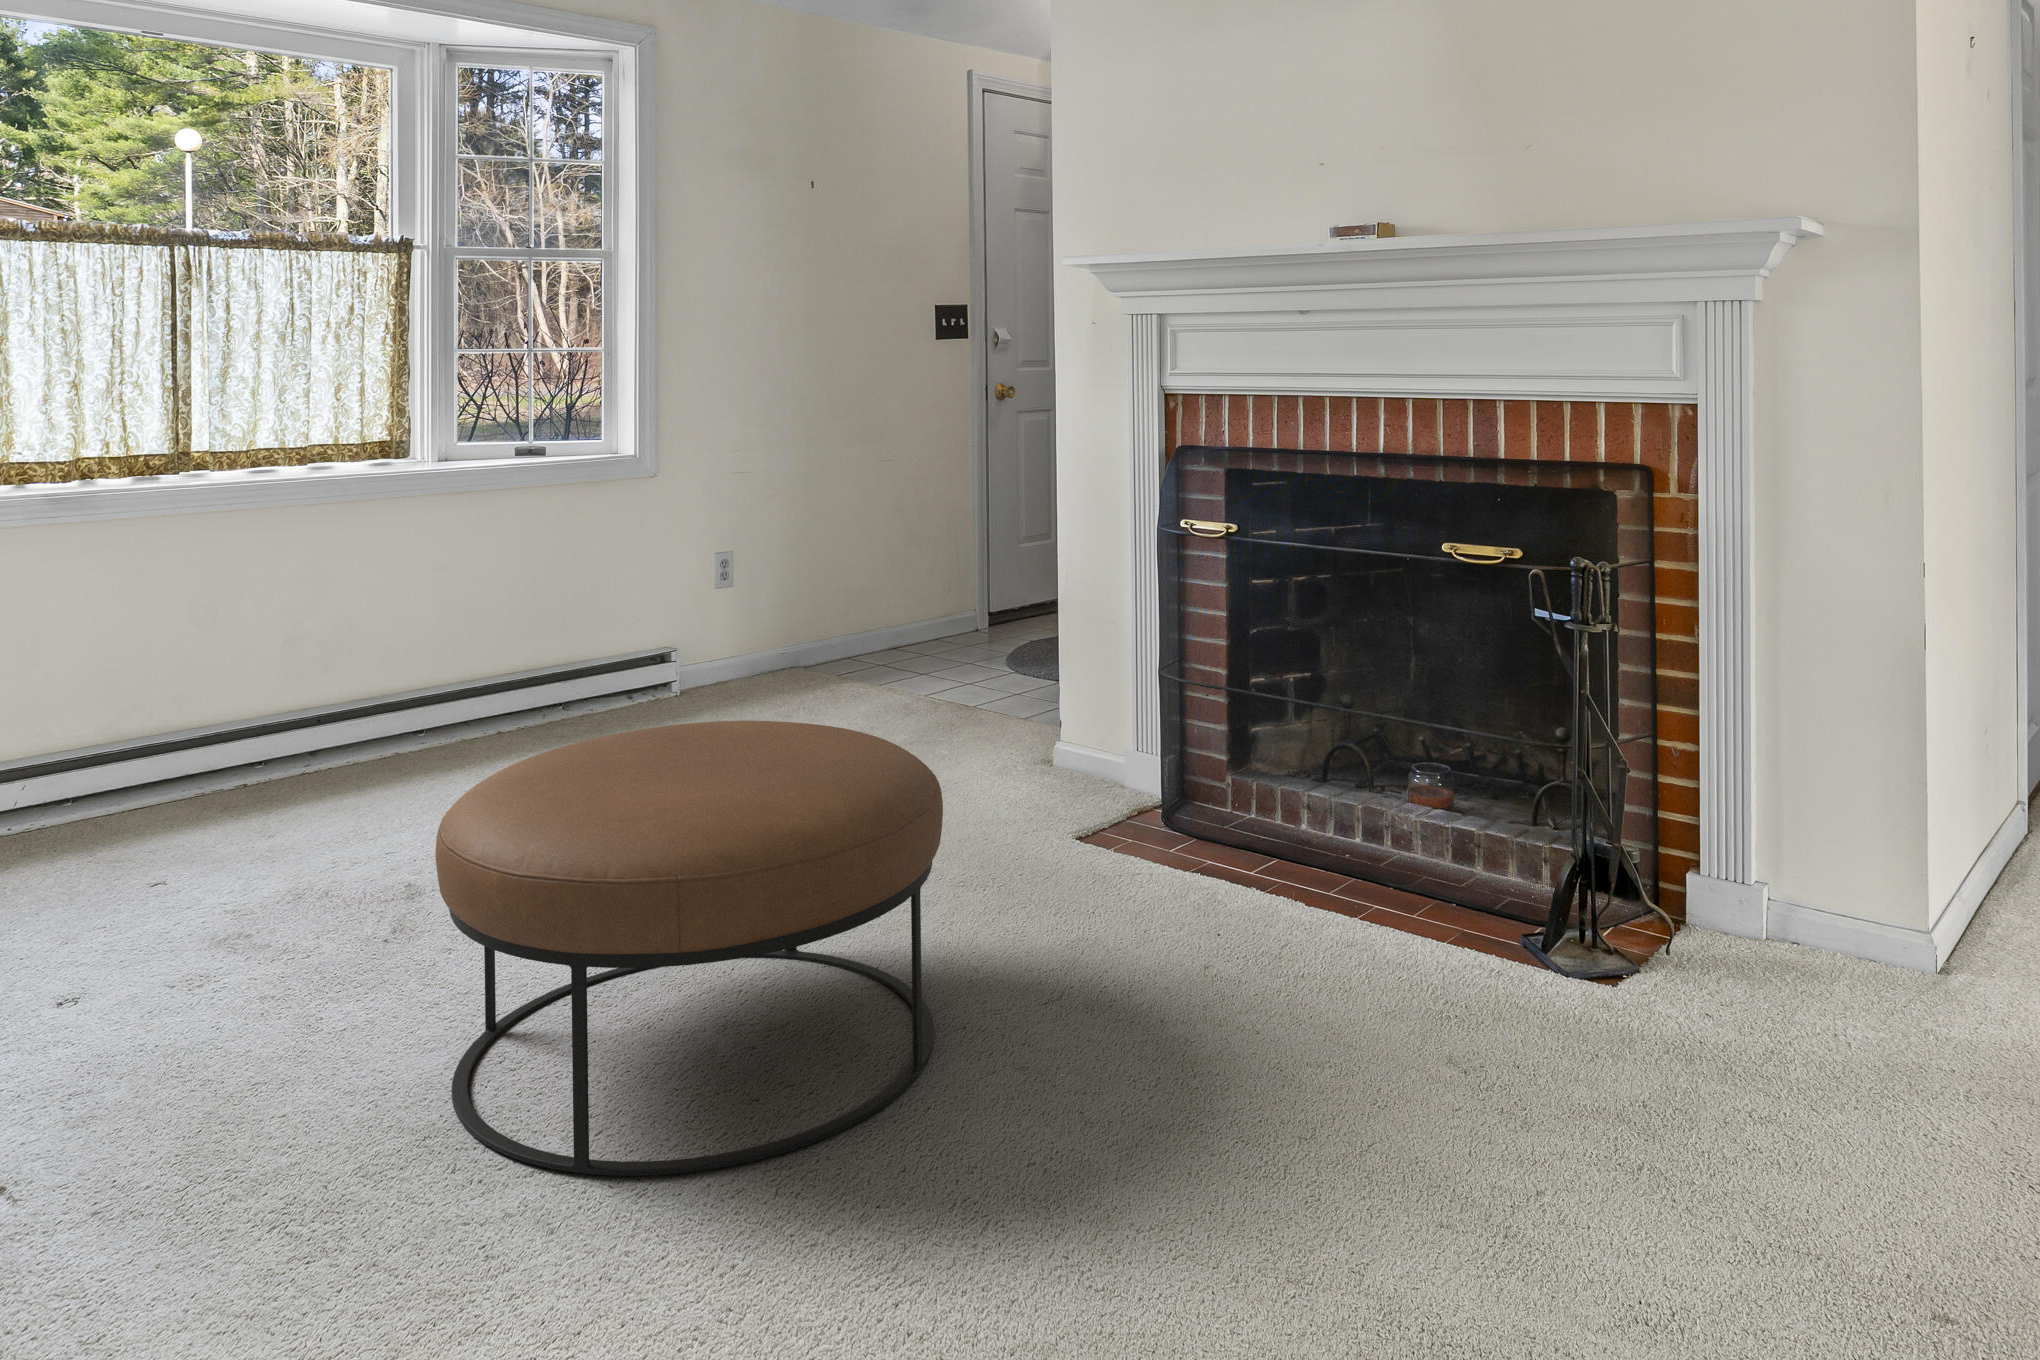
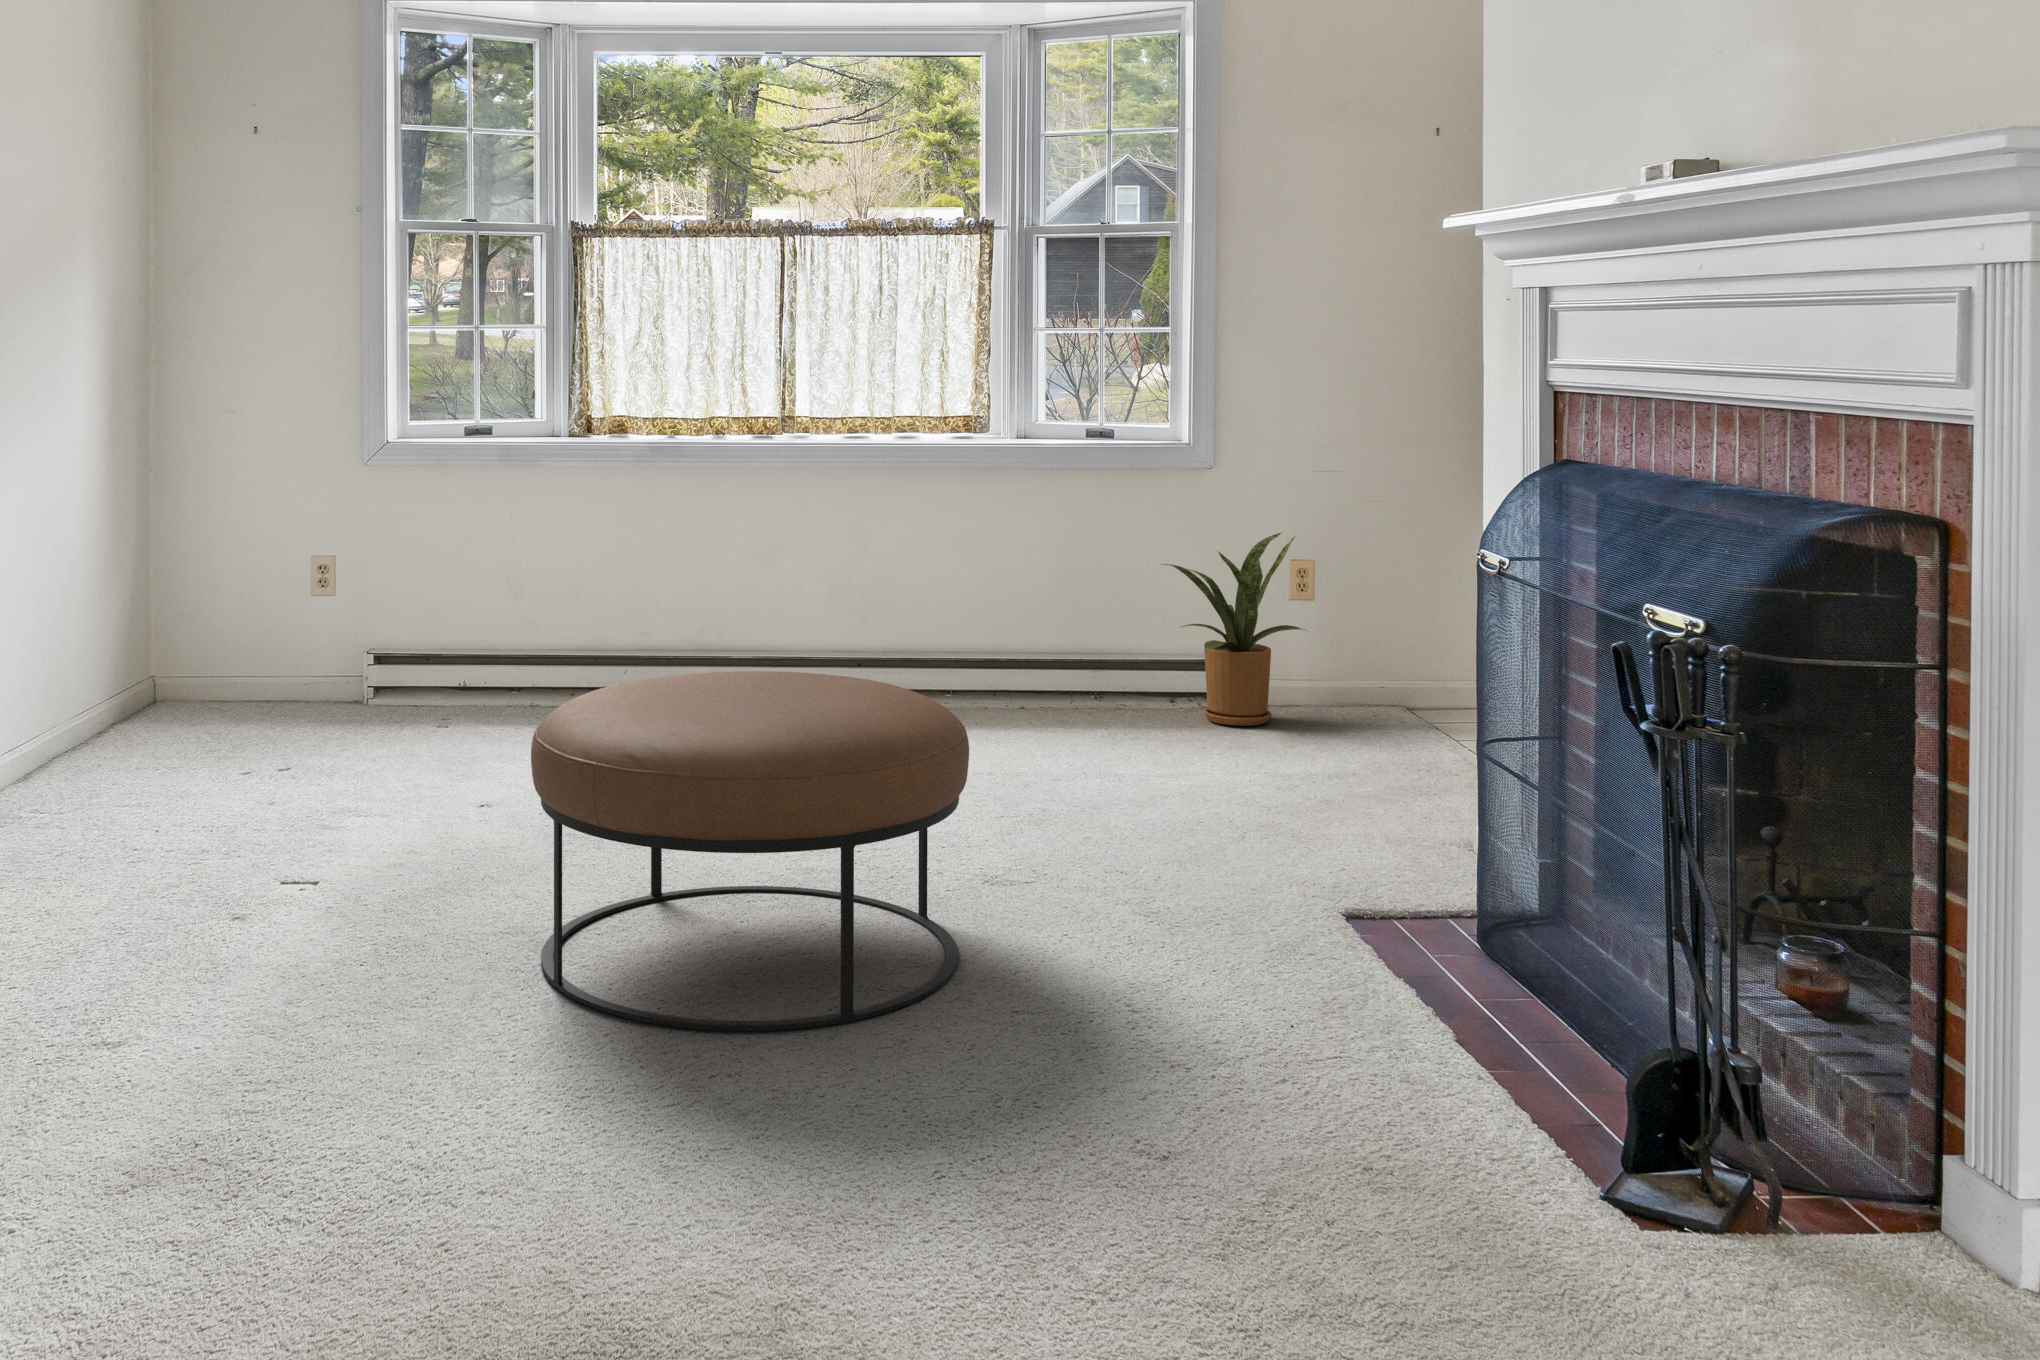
house plant: none [635,529,747,710] -> present [1163,533,1301,726]

